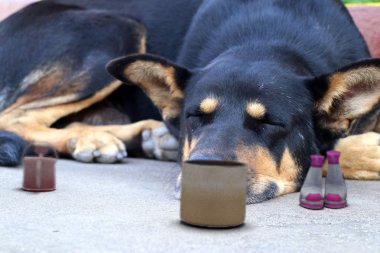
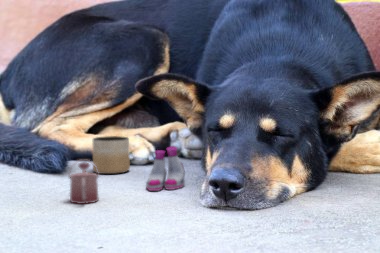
boots: present [299,150,347,209] -> present [146,146,185,191]
planter: present [180,159,247,228] -> present [93,136,130,174]

